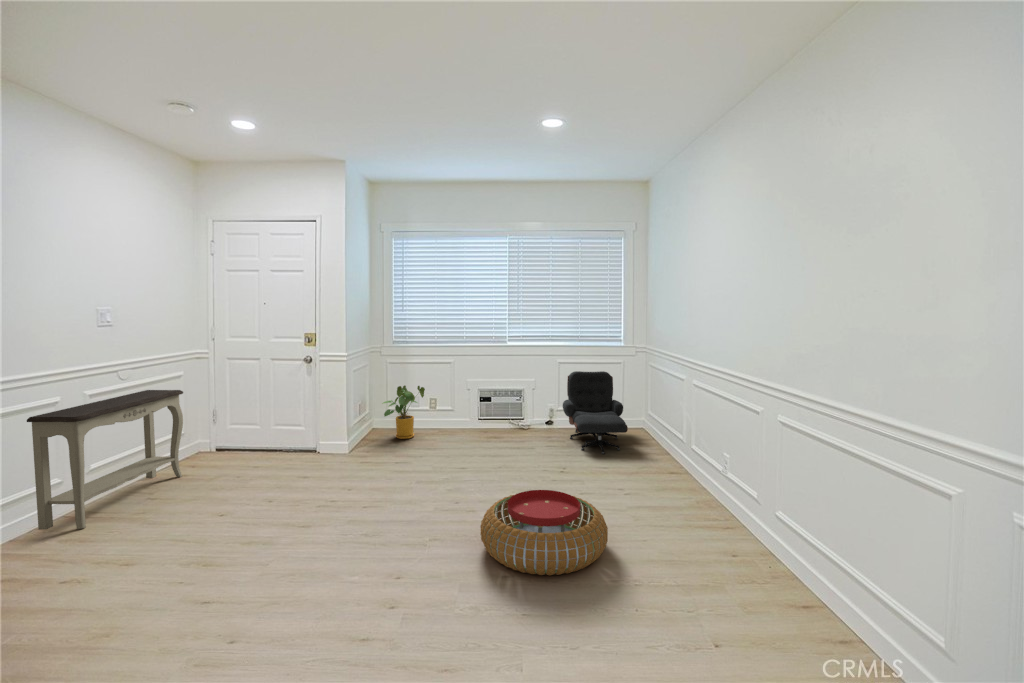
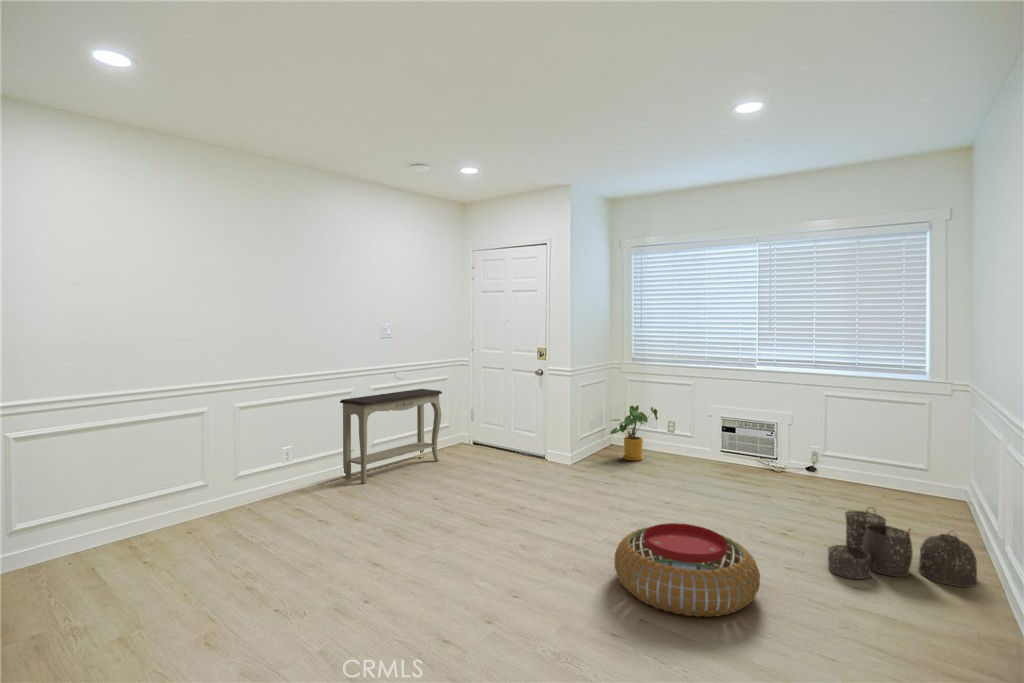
lounge chair: present [563,371,628,454] -> none [821,407,914,516]
woven basket: none [616,447,700,504] -> present [828,508,977,587]

